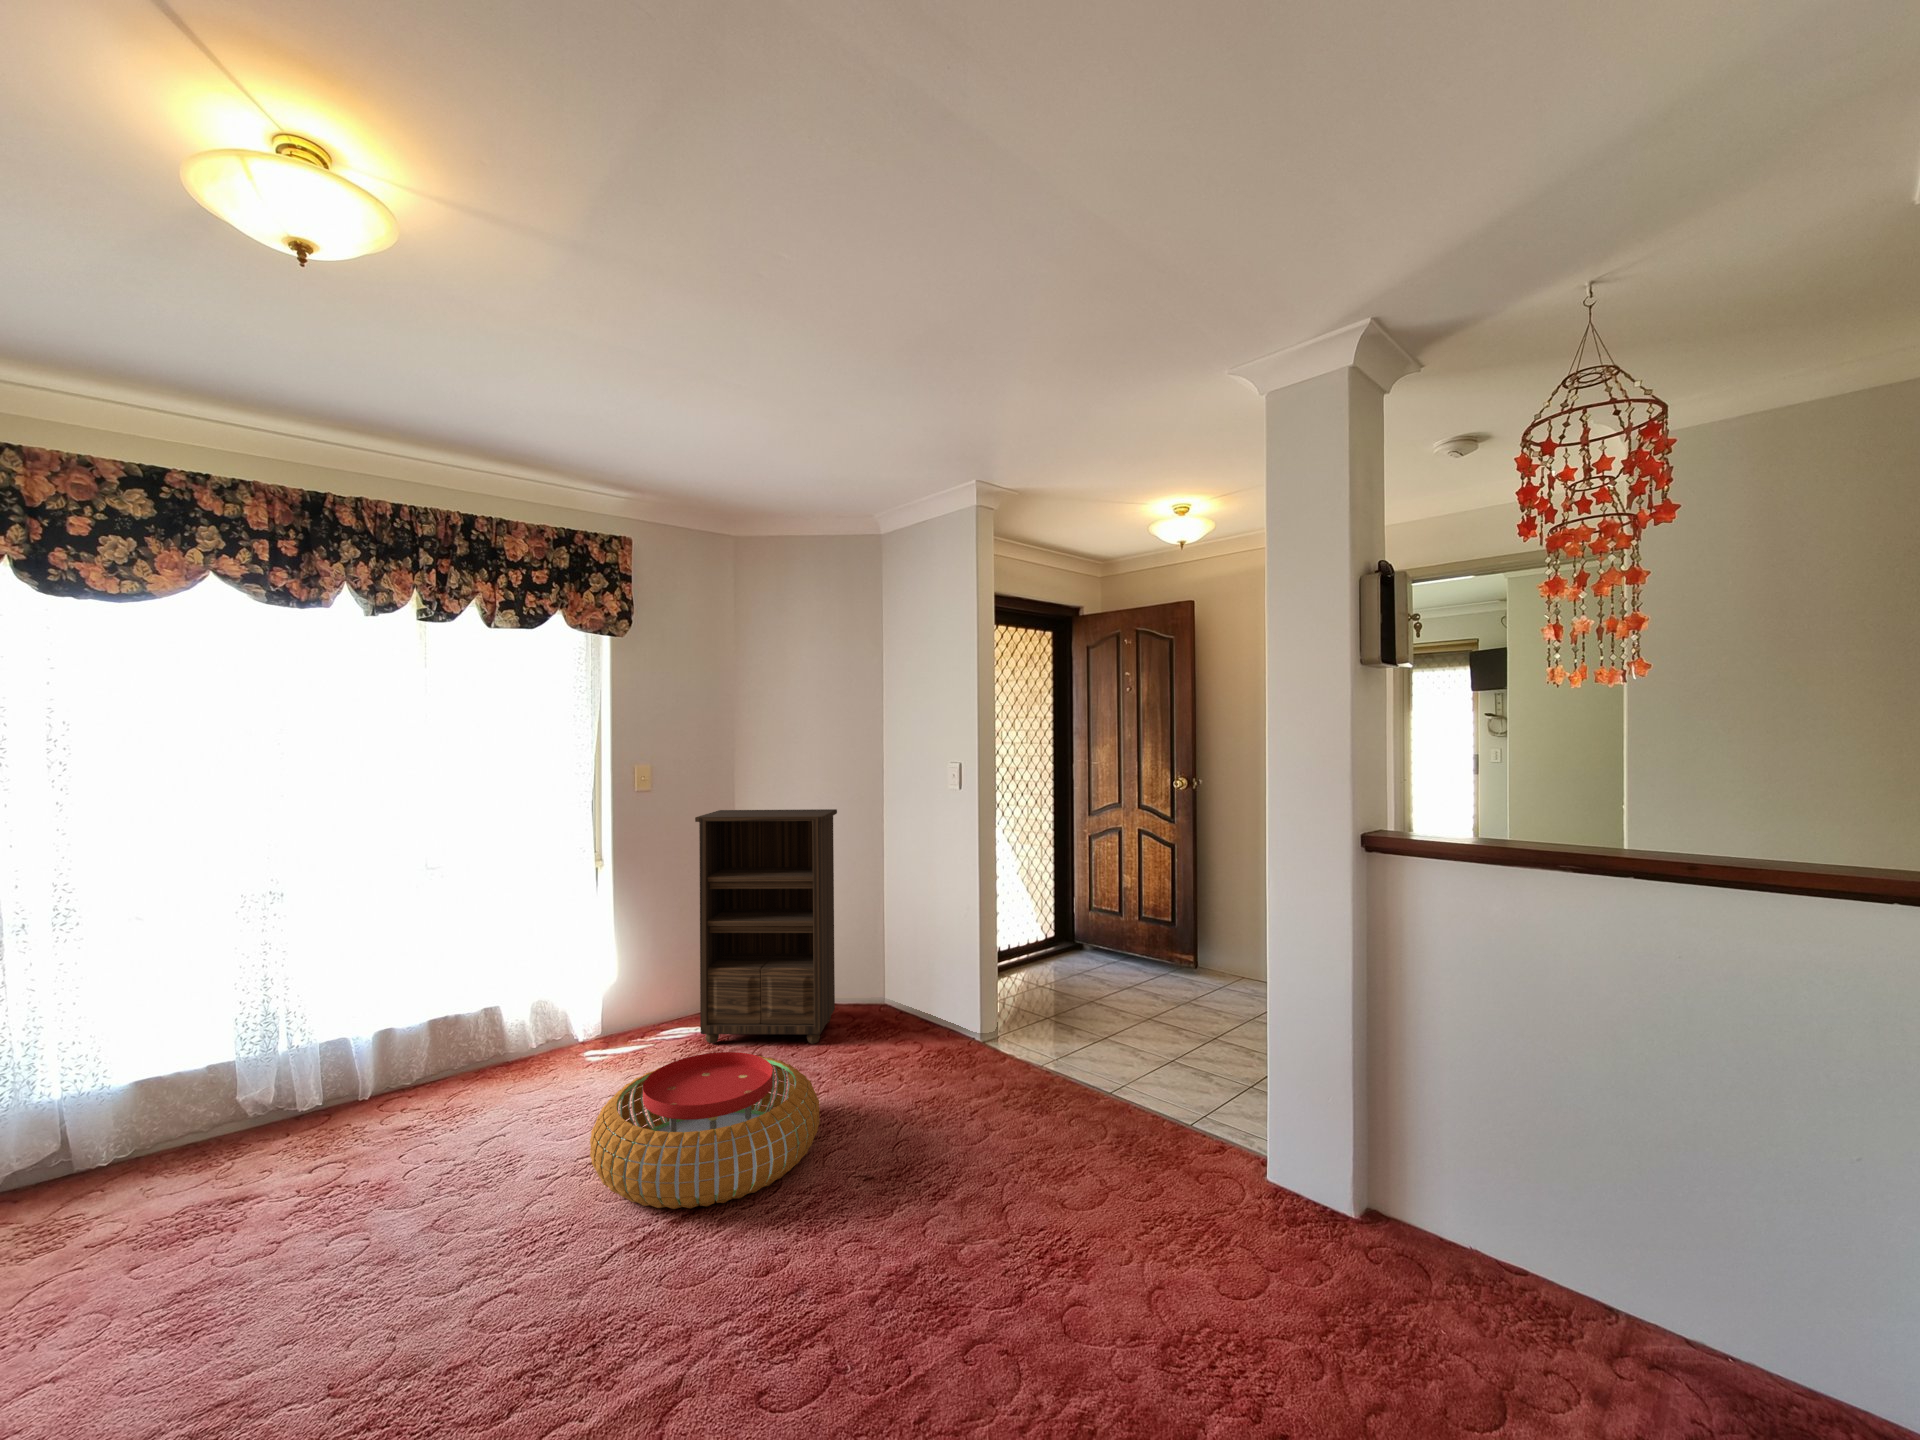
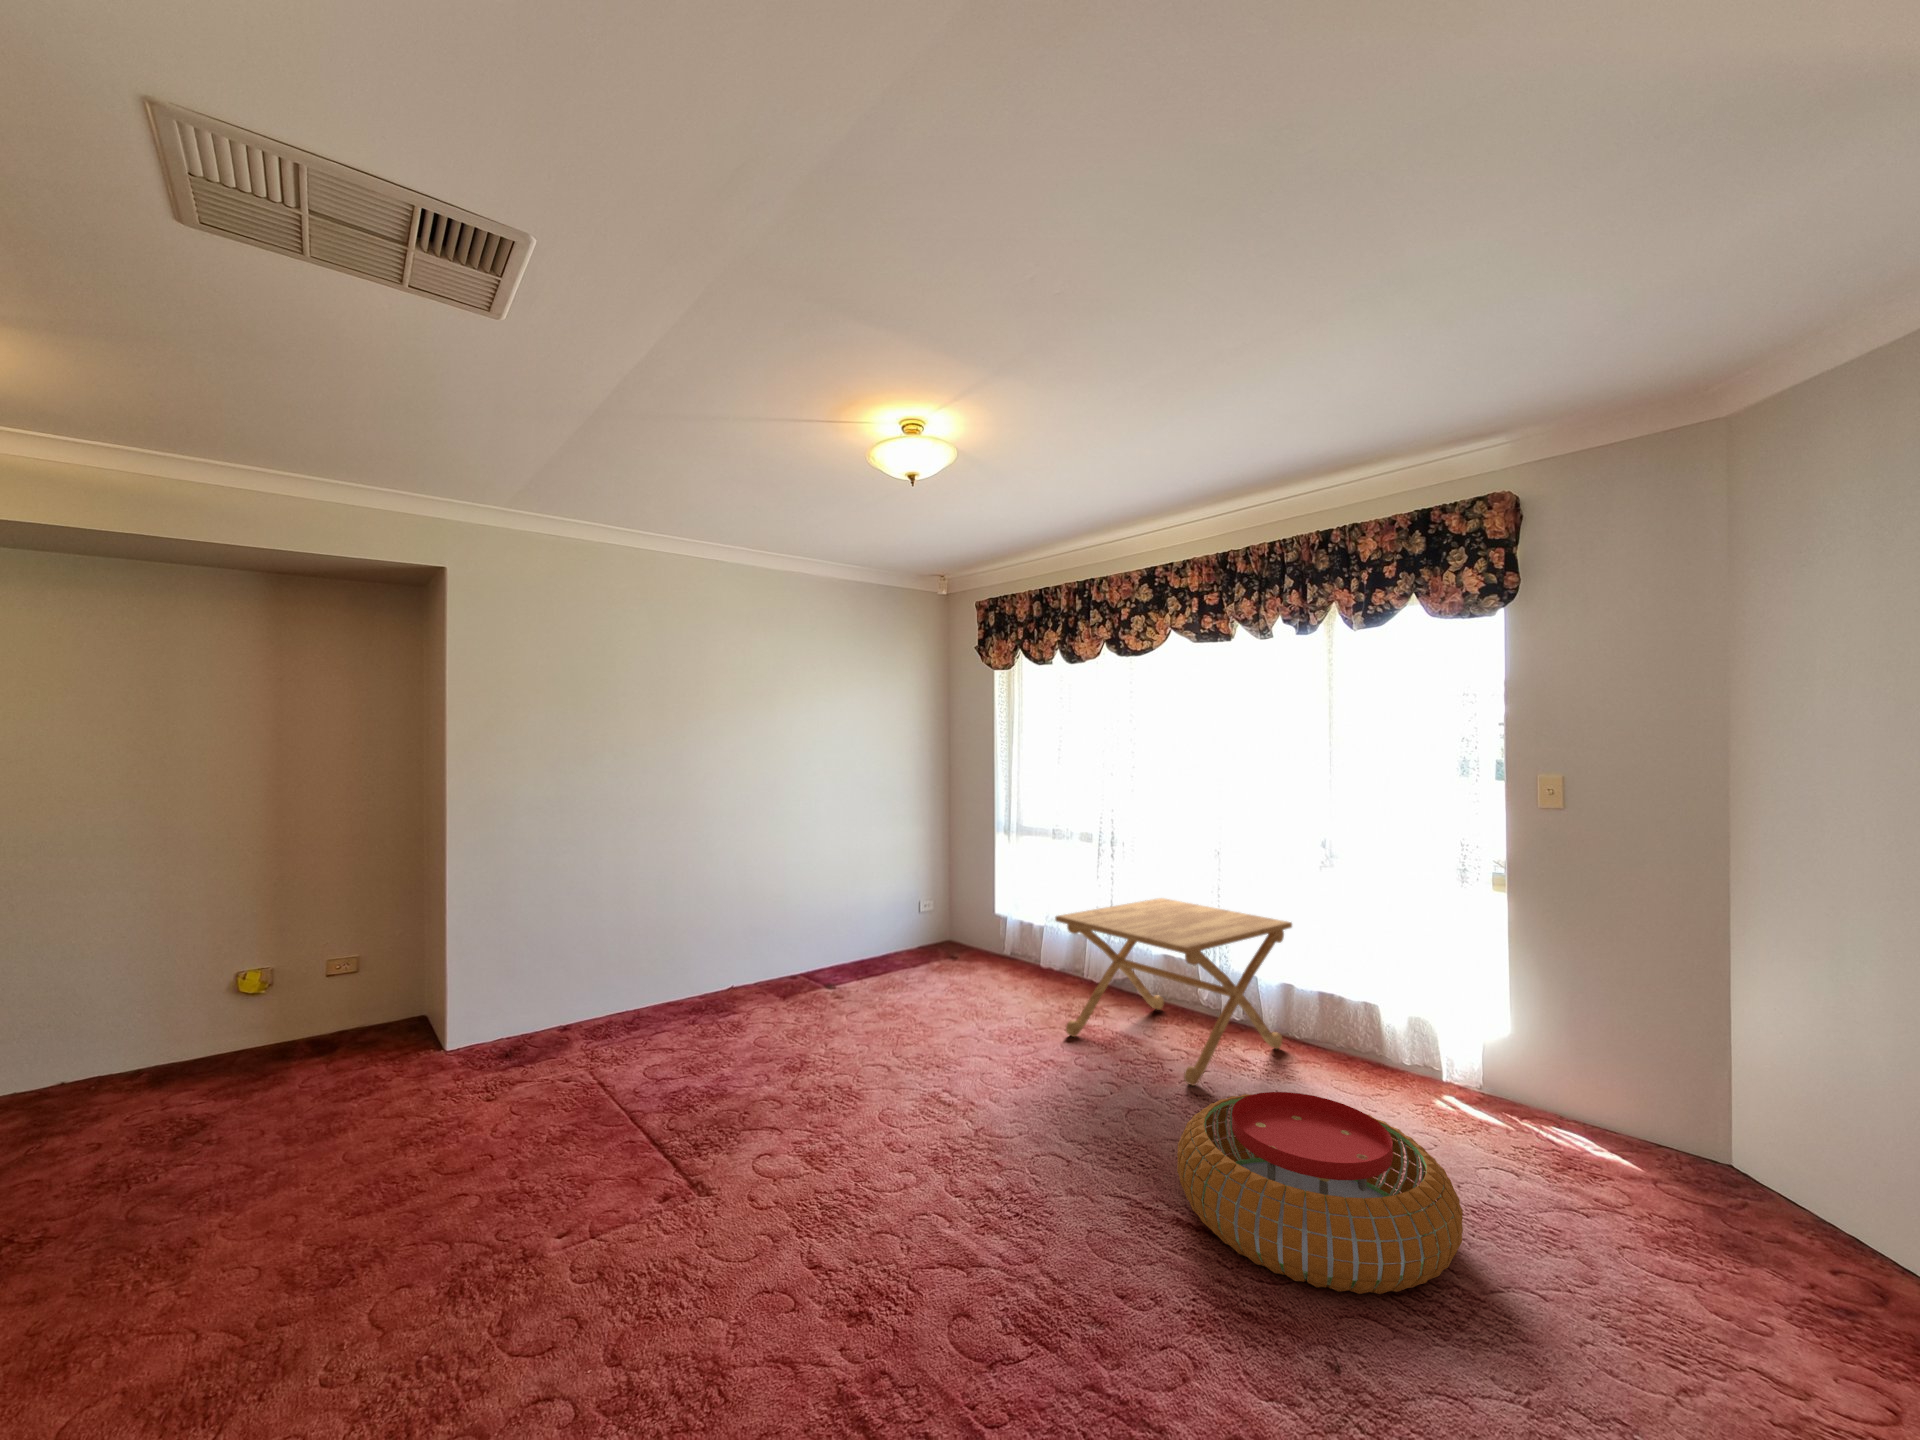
bookshelf: present [695,809,837,1044] -> none [1553,843,1864,1282]
side table: none [115,953,446,1266] -> present [1055,898,1292,1086]

